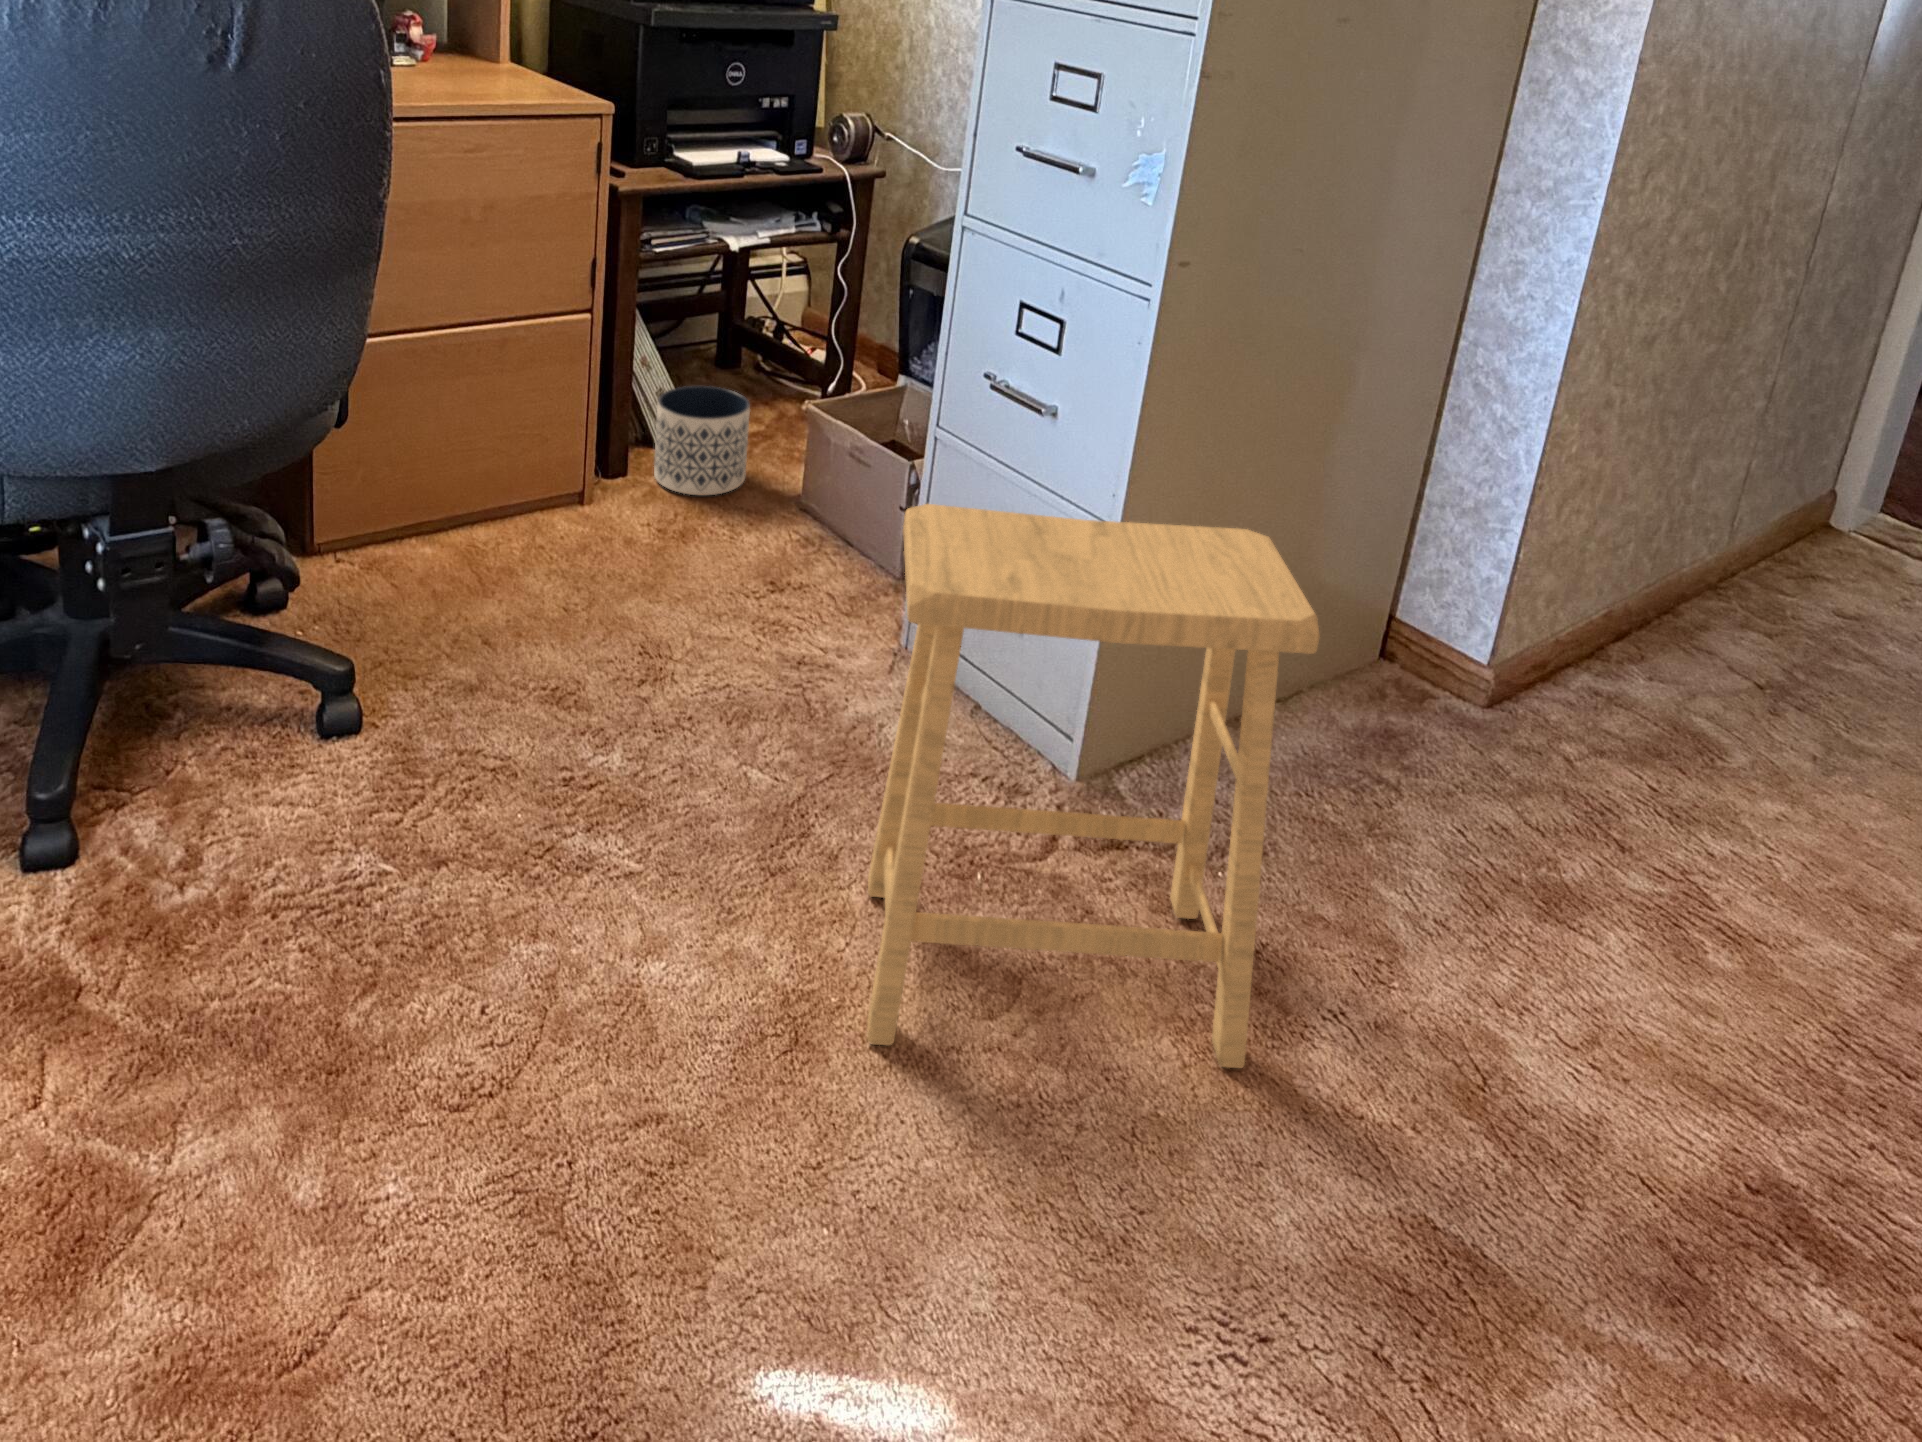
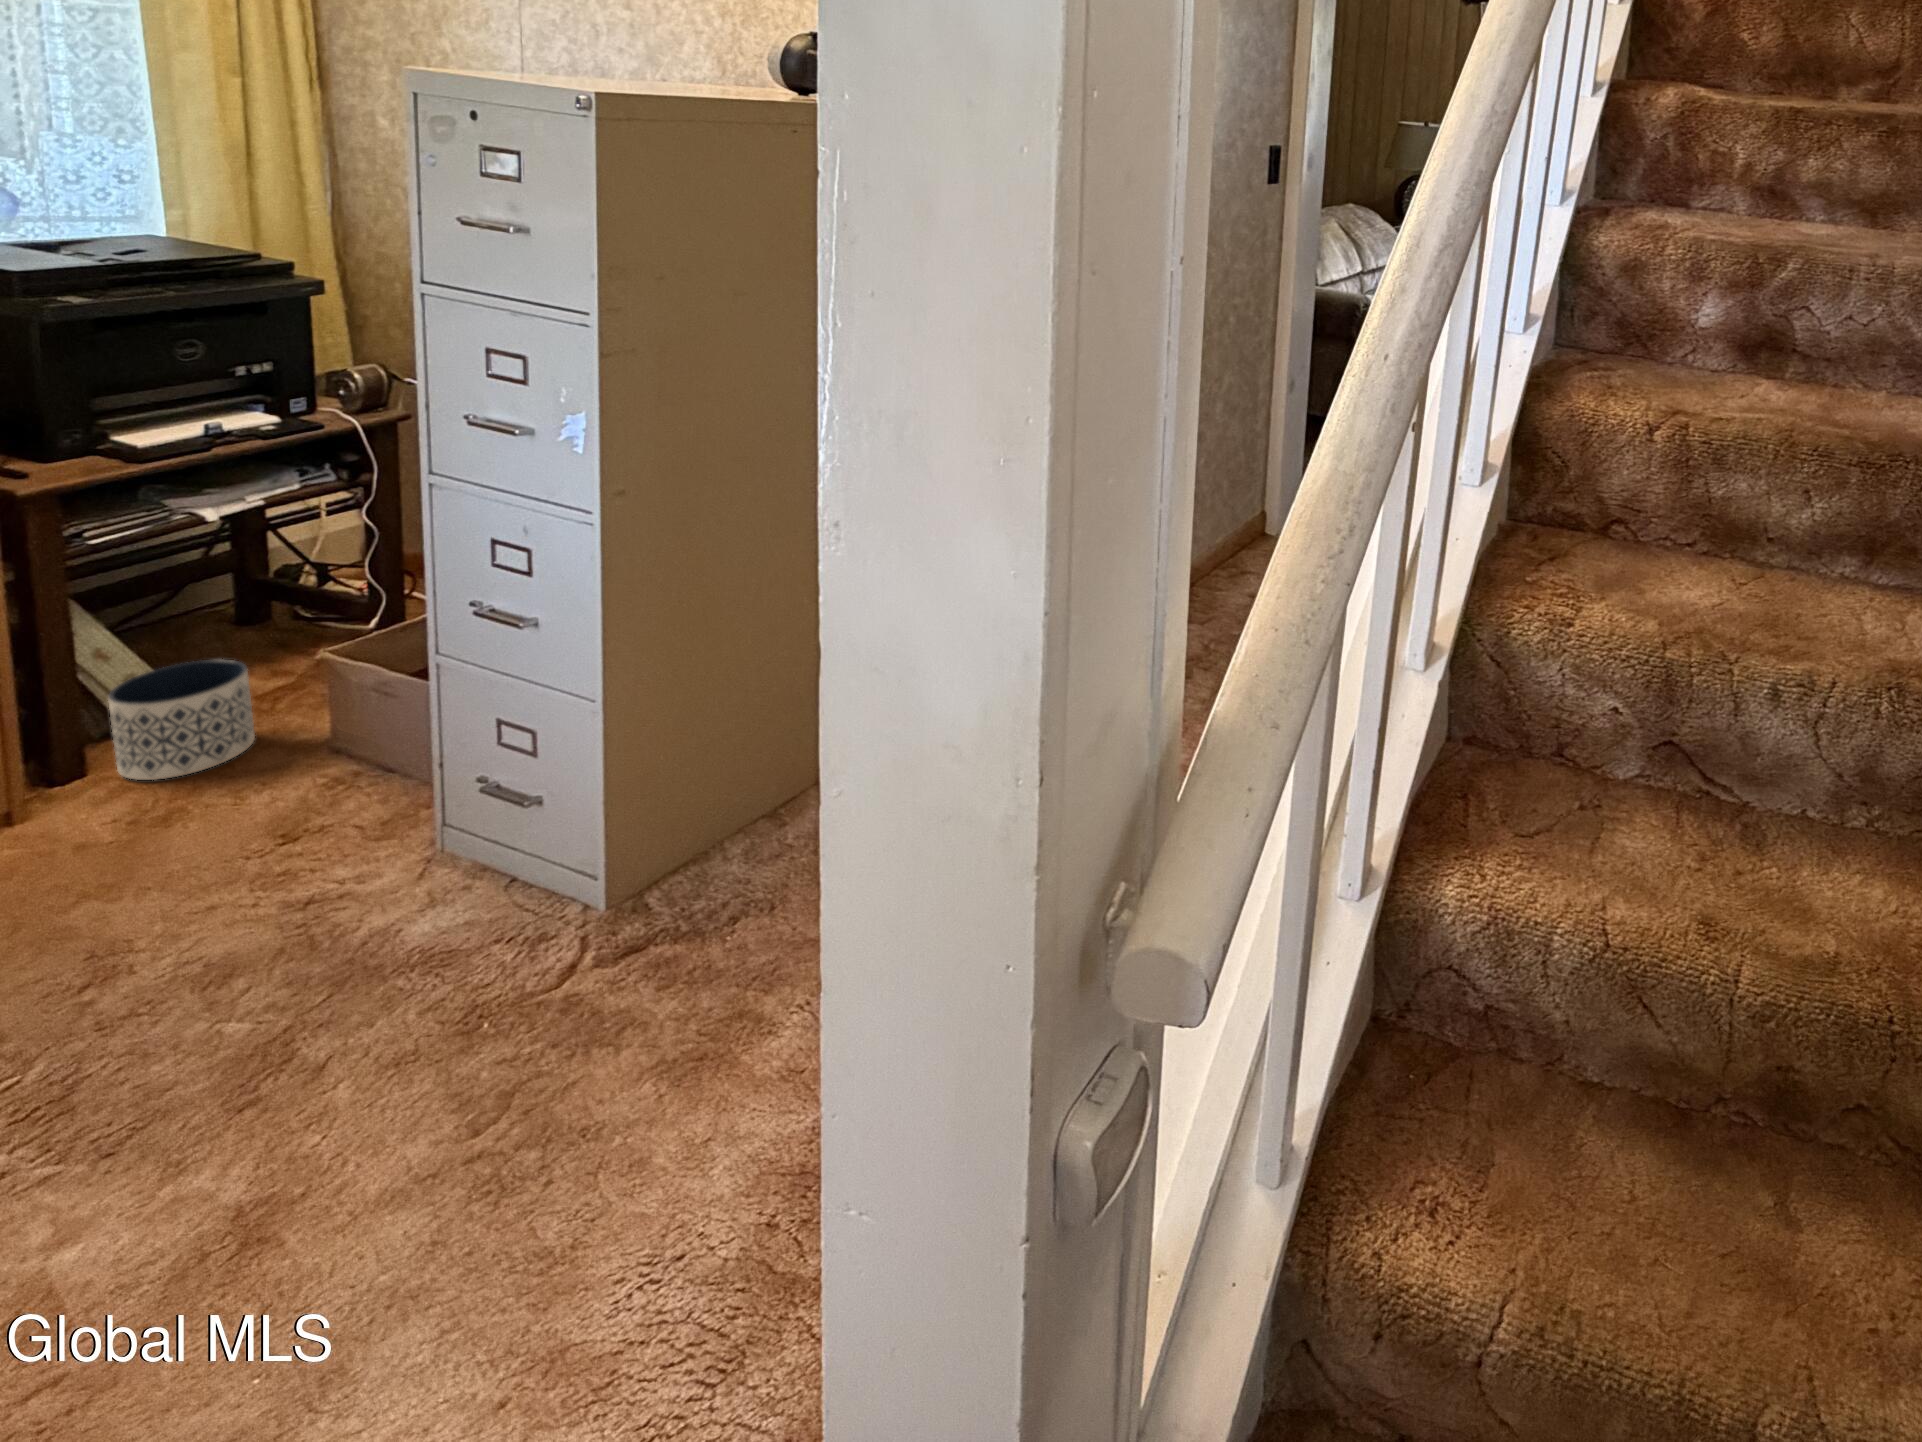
footstool: present [867,504,1320,1068] -> none [282,688,711,1225]

